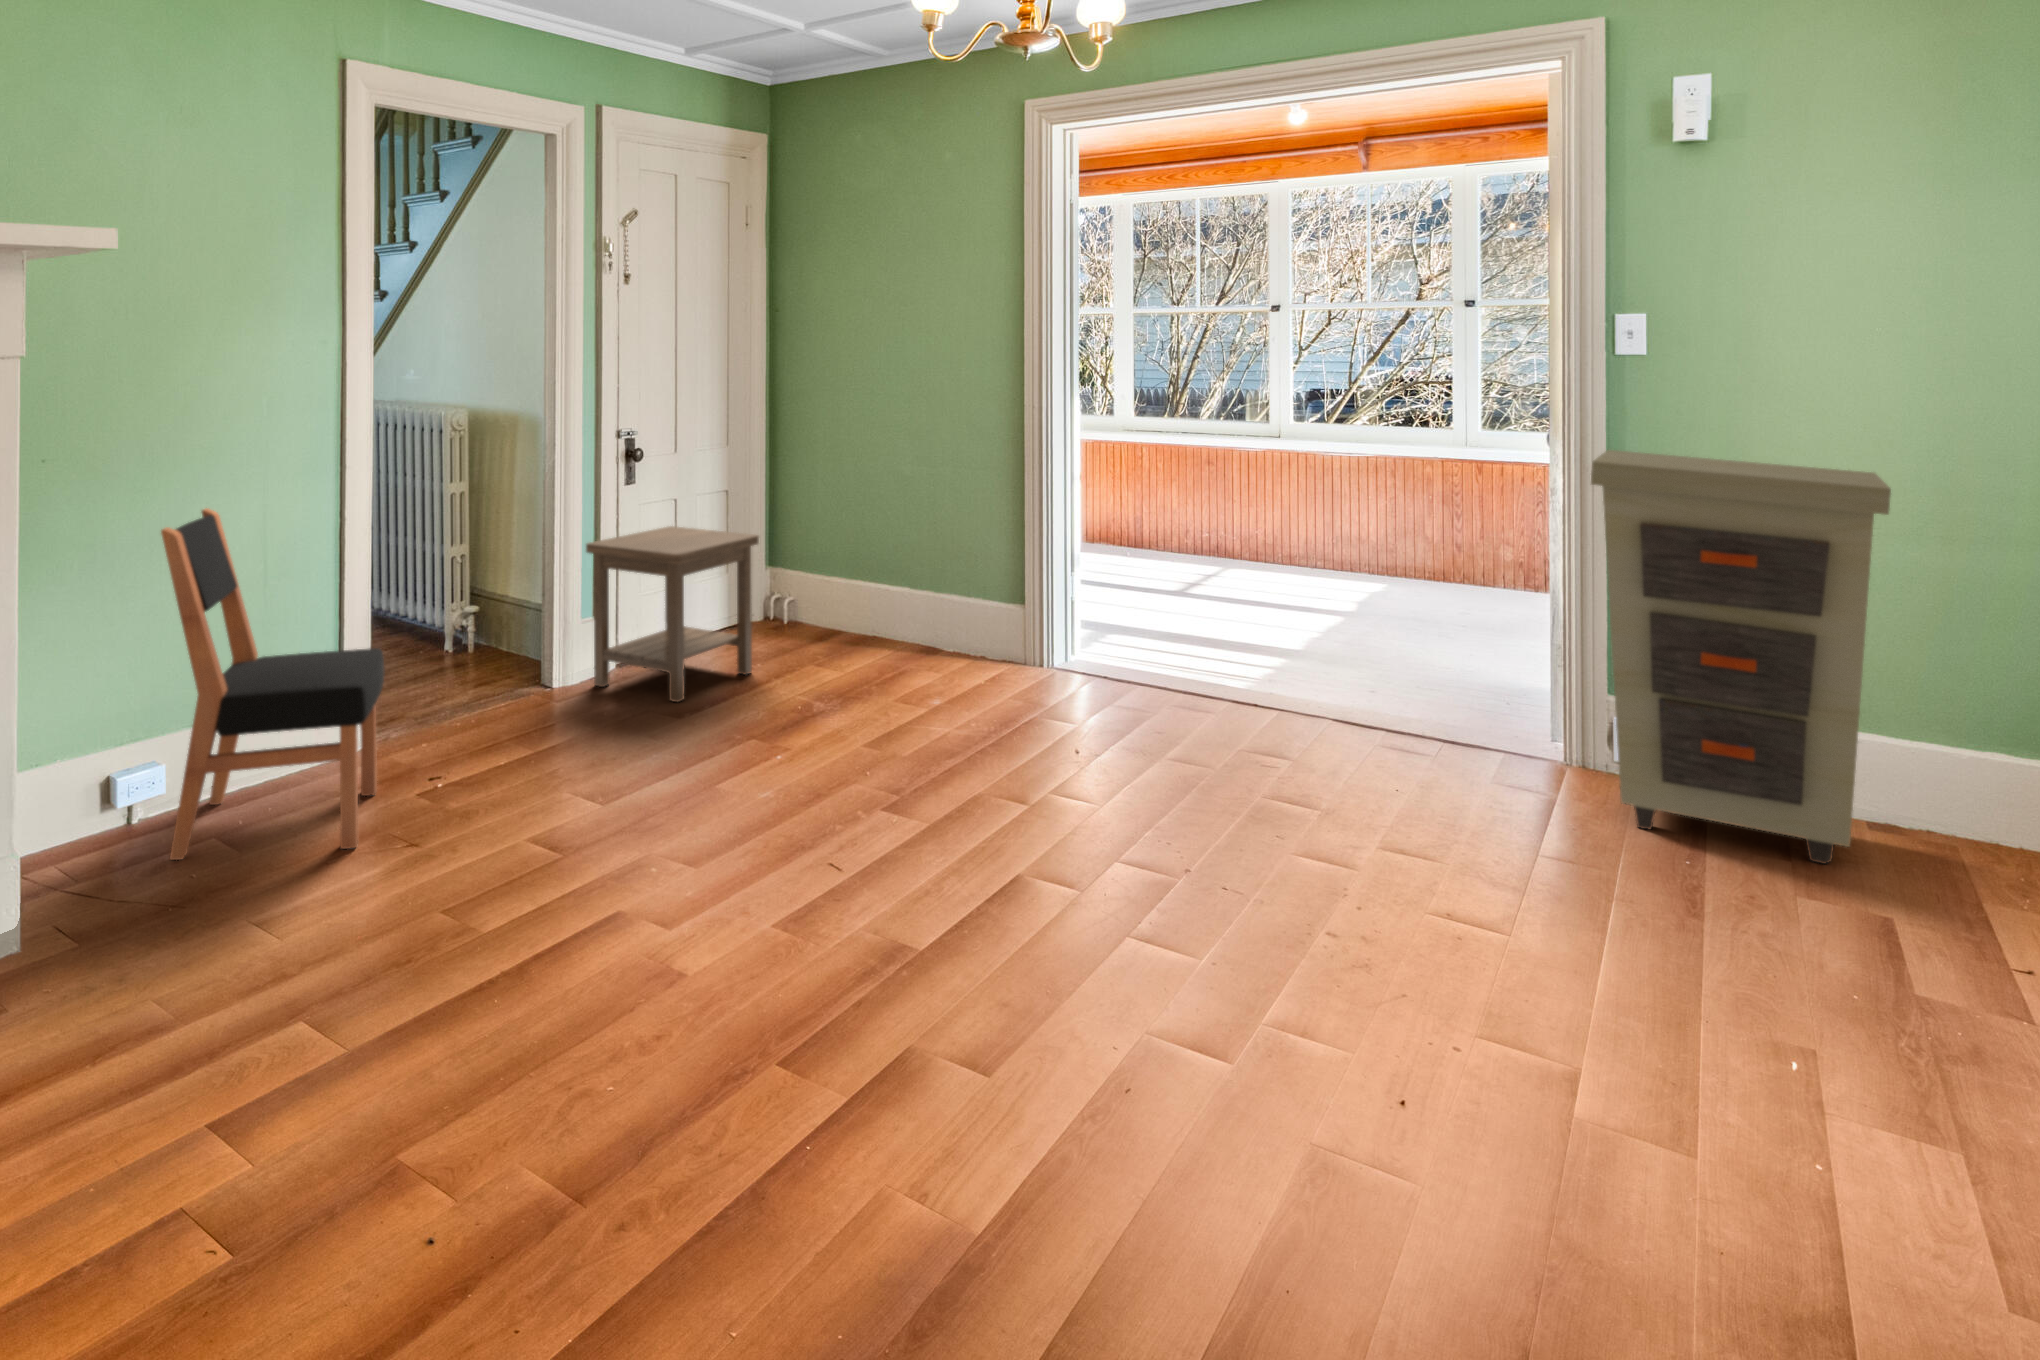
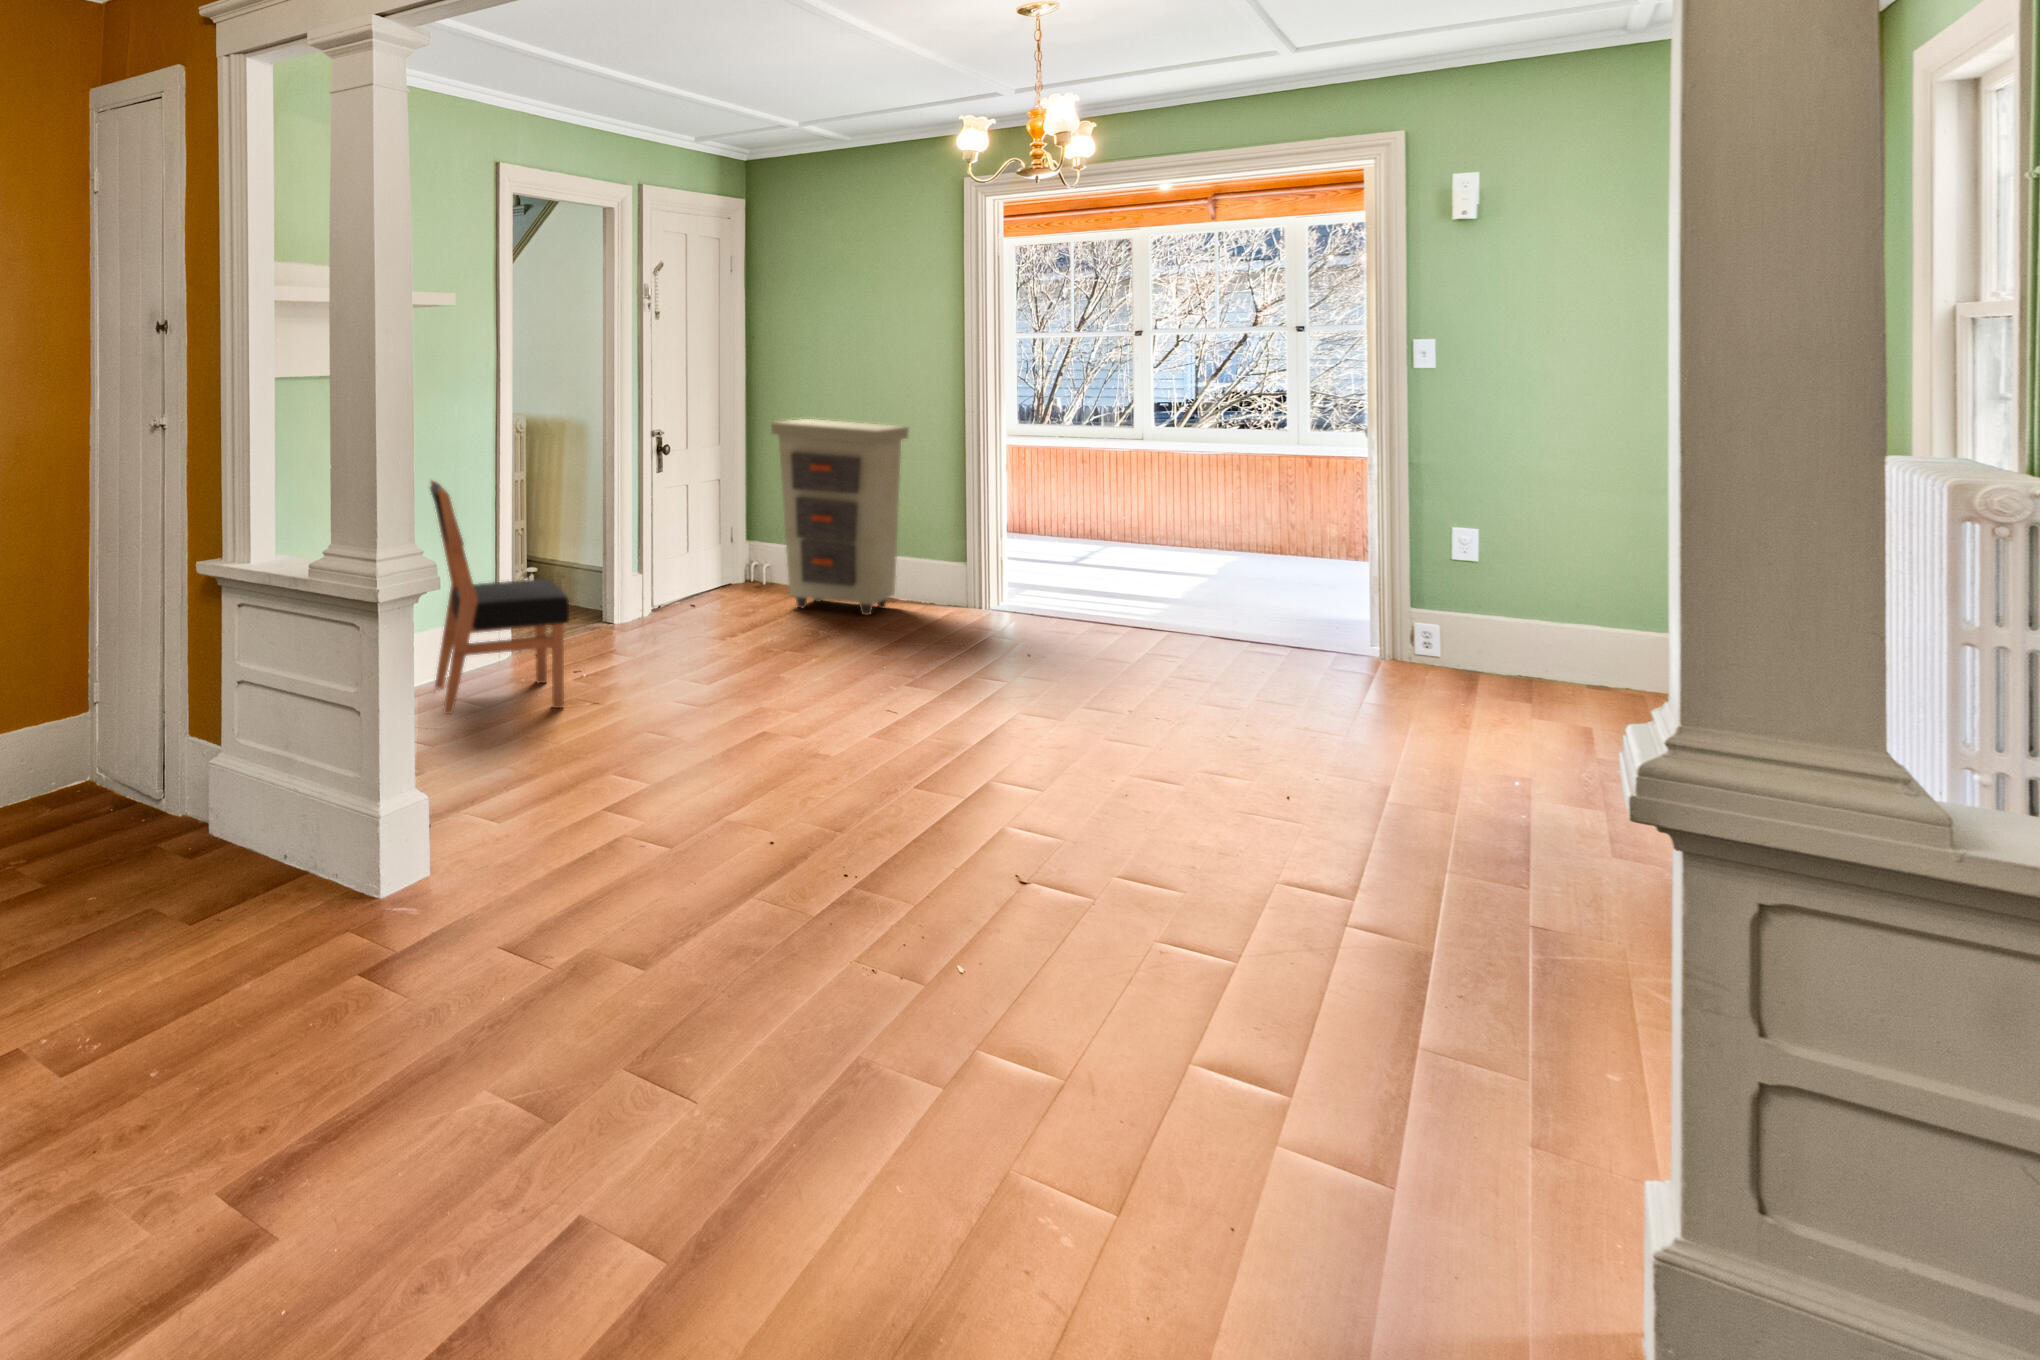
cabinet: present [1591,450,1891,864] -> present [771,419,909,615]
side table: present [586,526,759,702] -> none [639,505,764,633]

